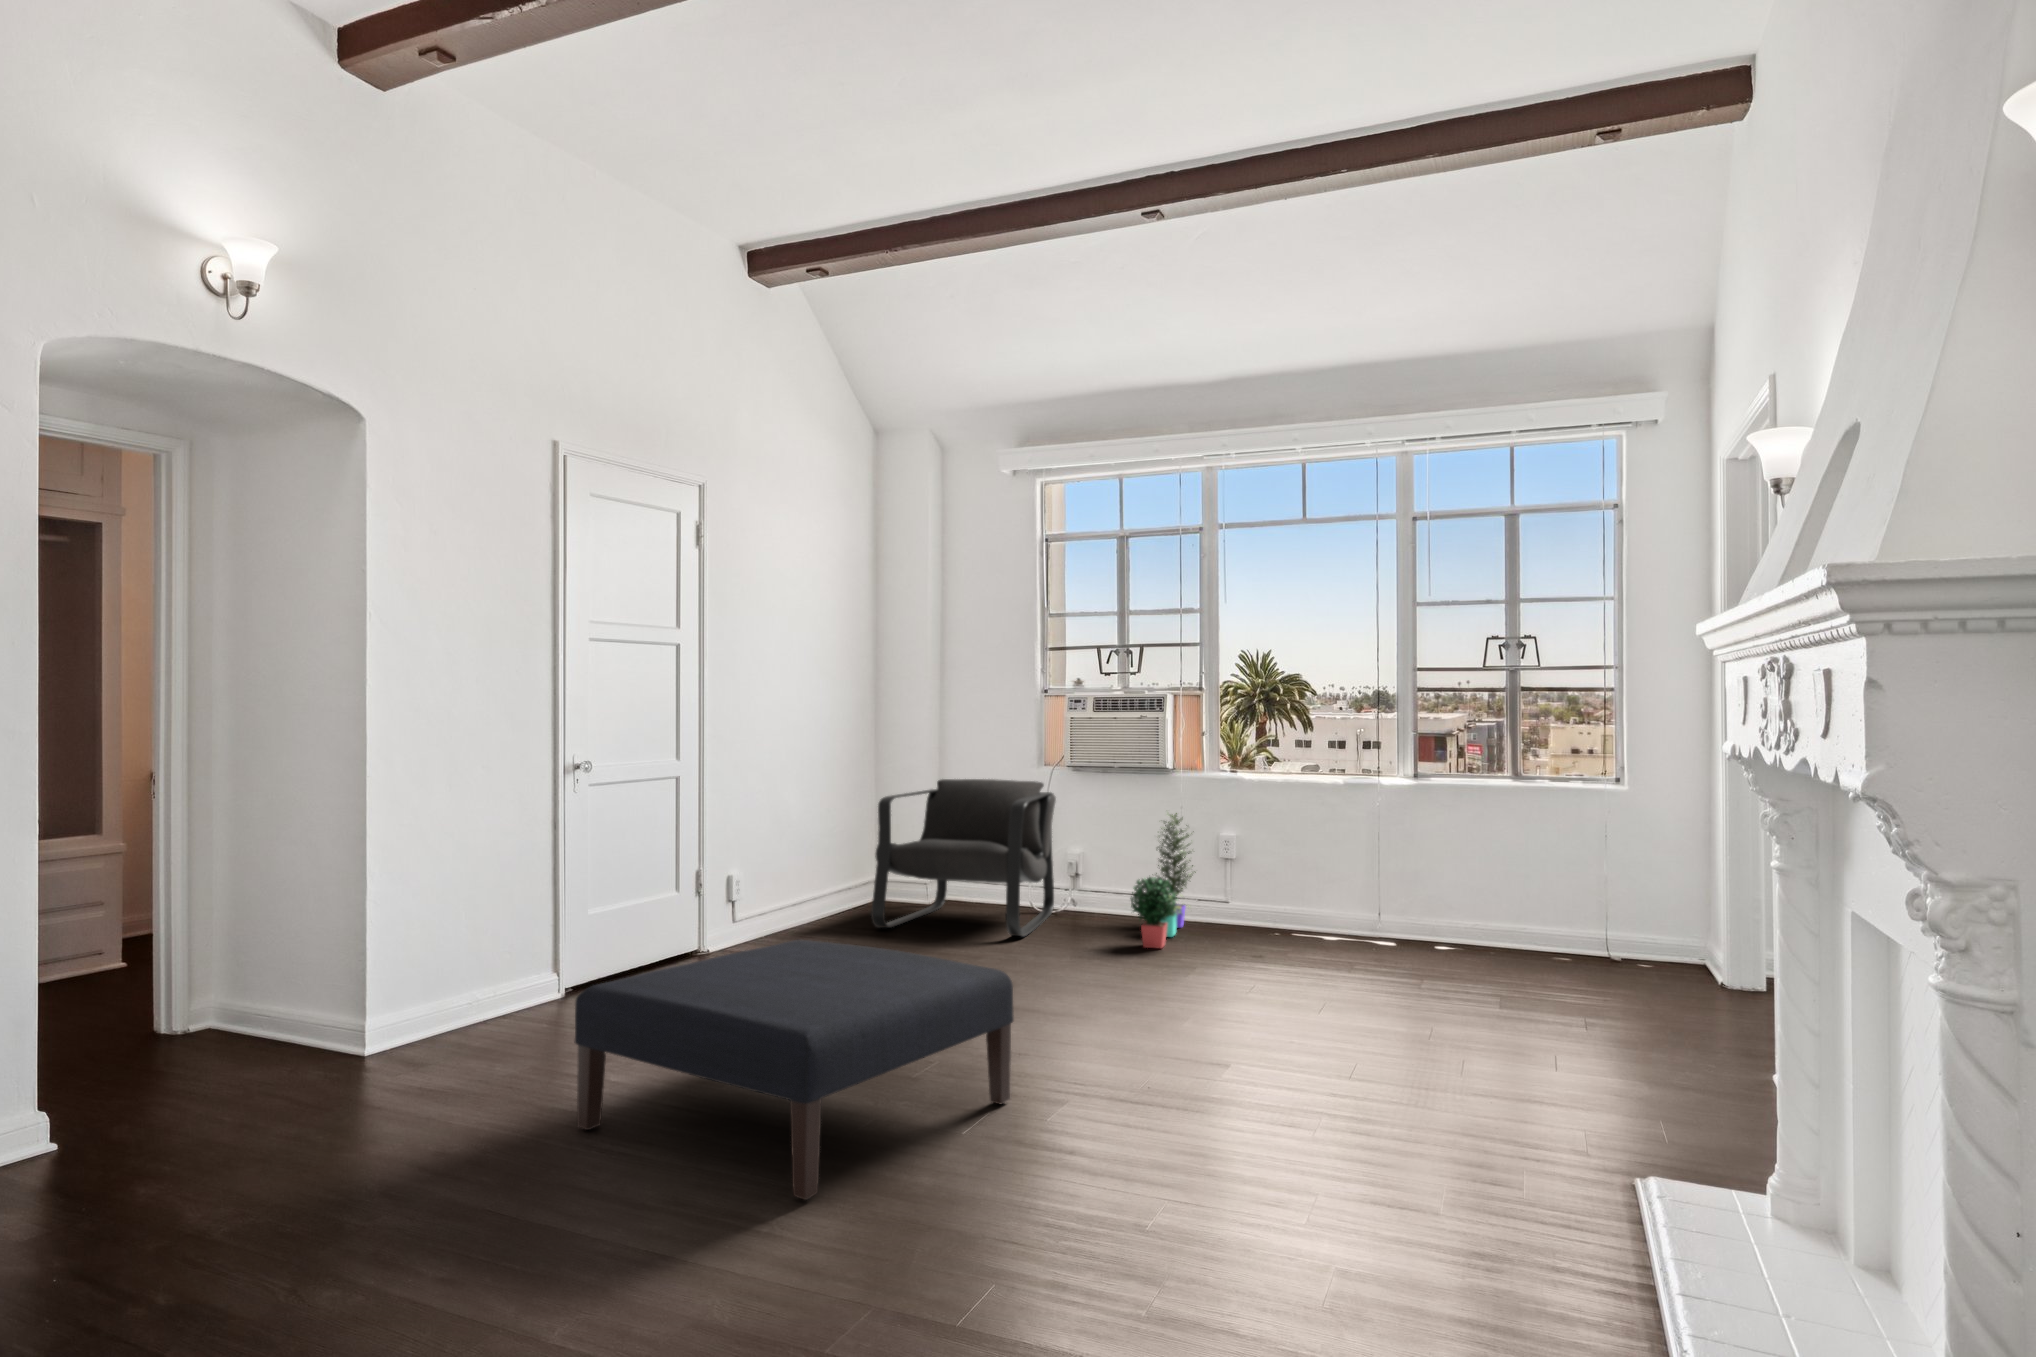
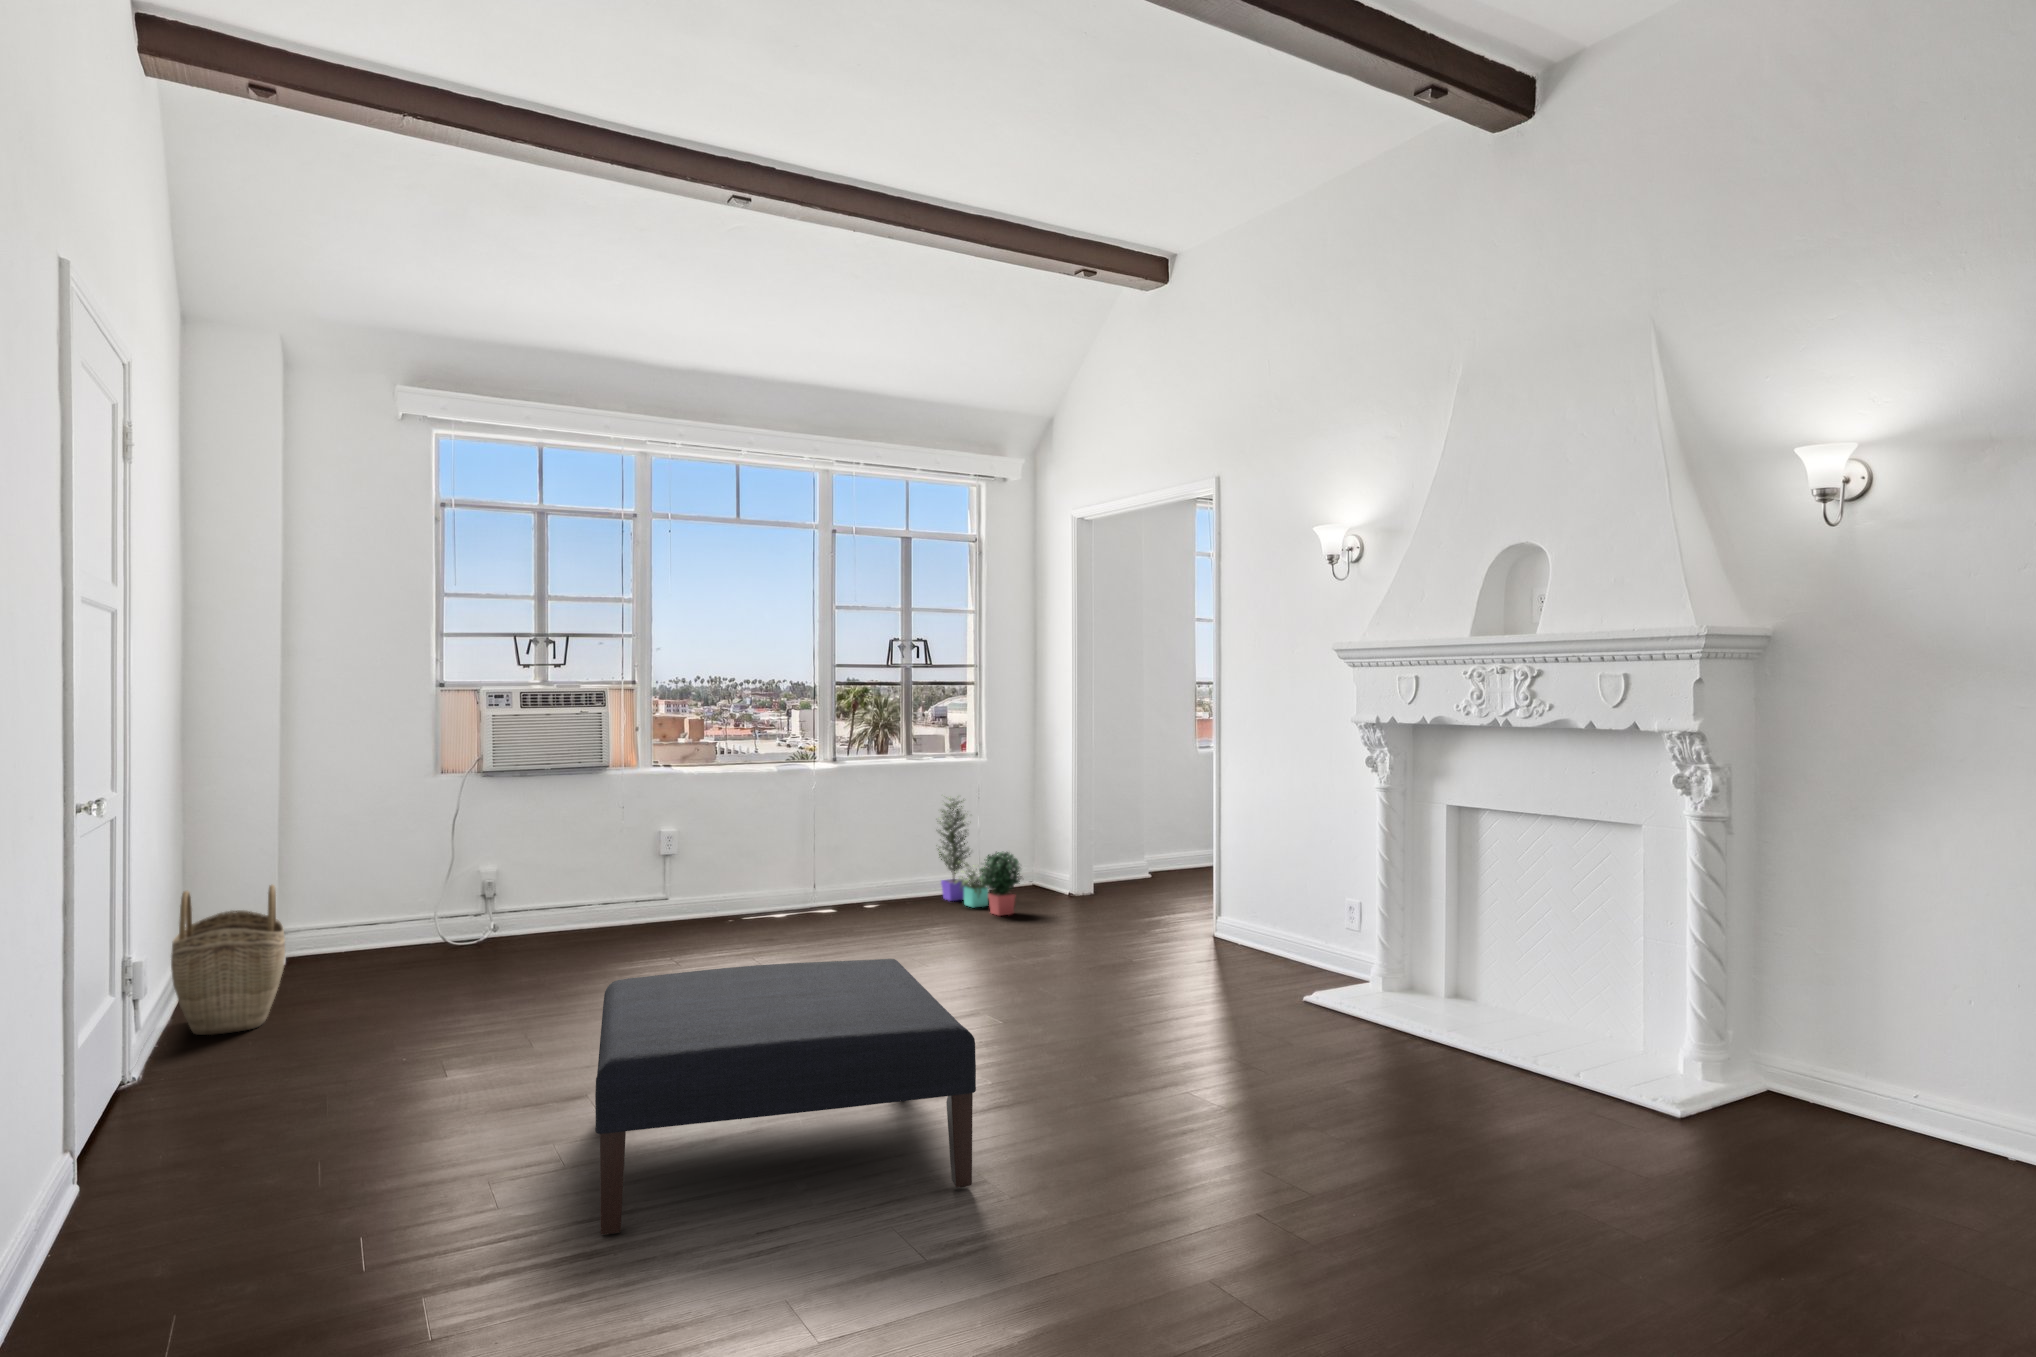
armchair: present [871,779,1056,936] -> none [297,792,519,994]
potted plant: present [1130,813,1196,948] -> present [938,798,1022,916]
woven basket: none [761,836,846,943] -> present [171,885,285,1035]

